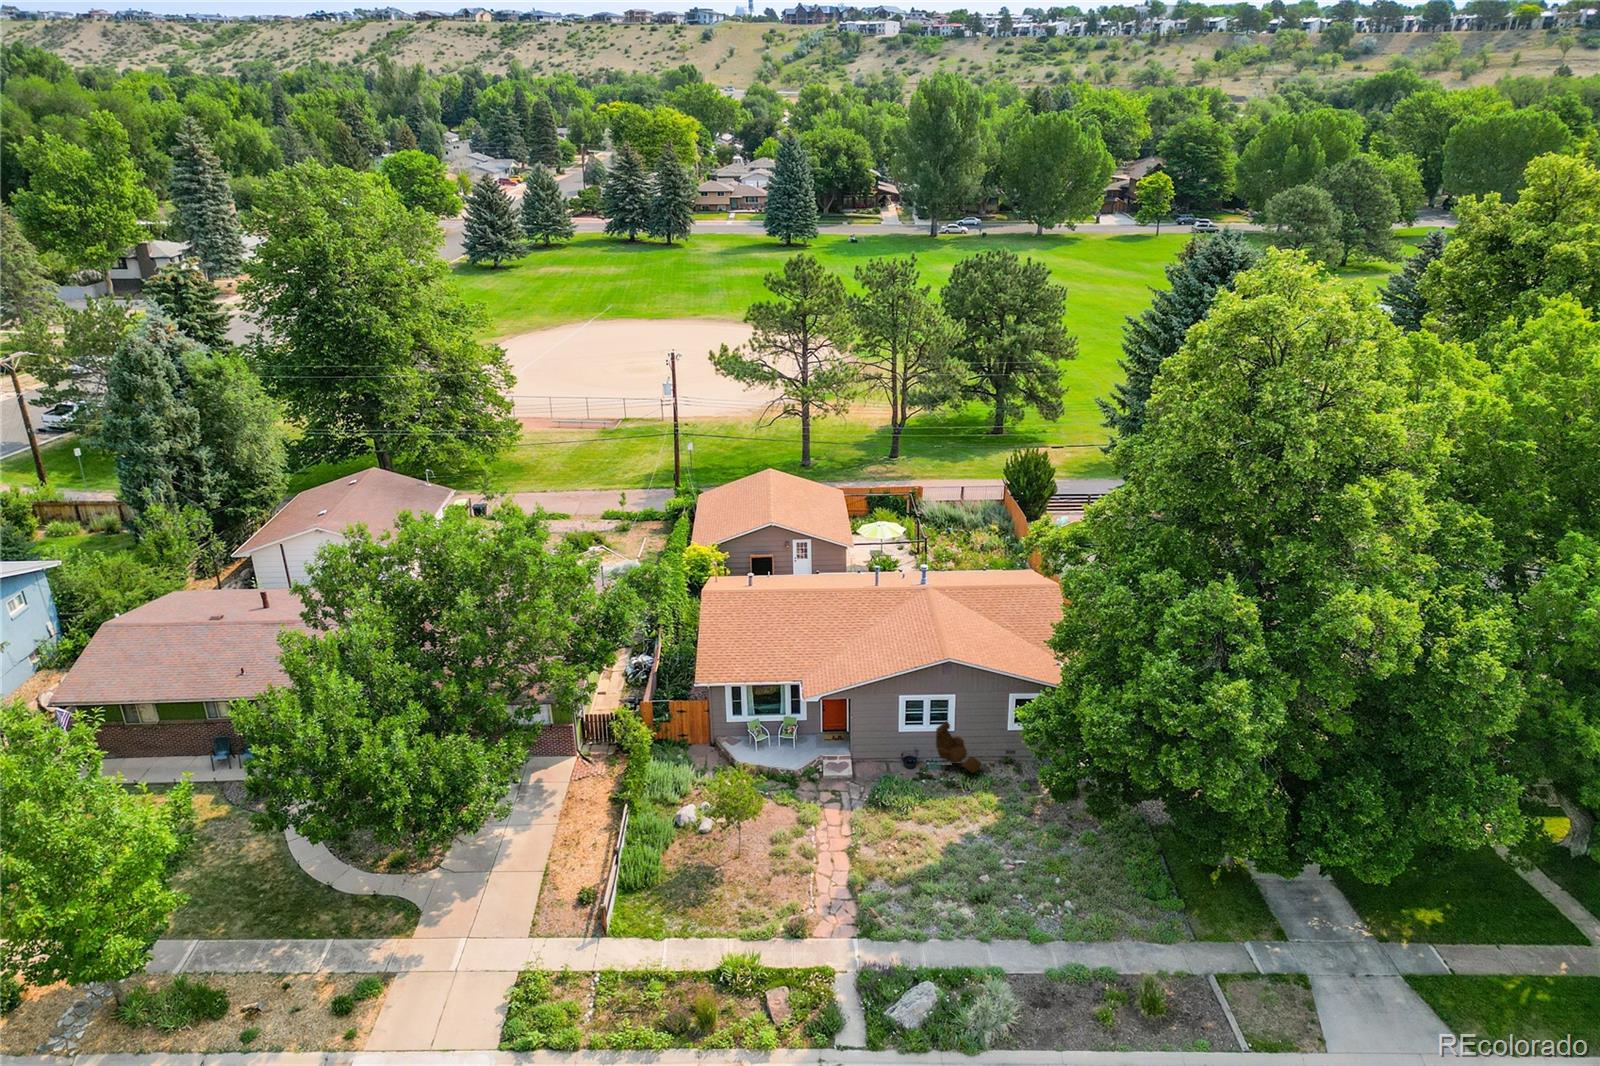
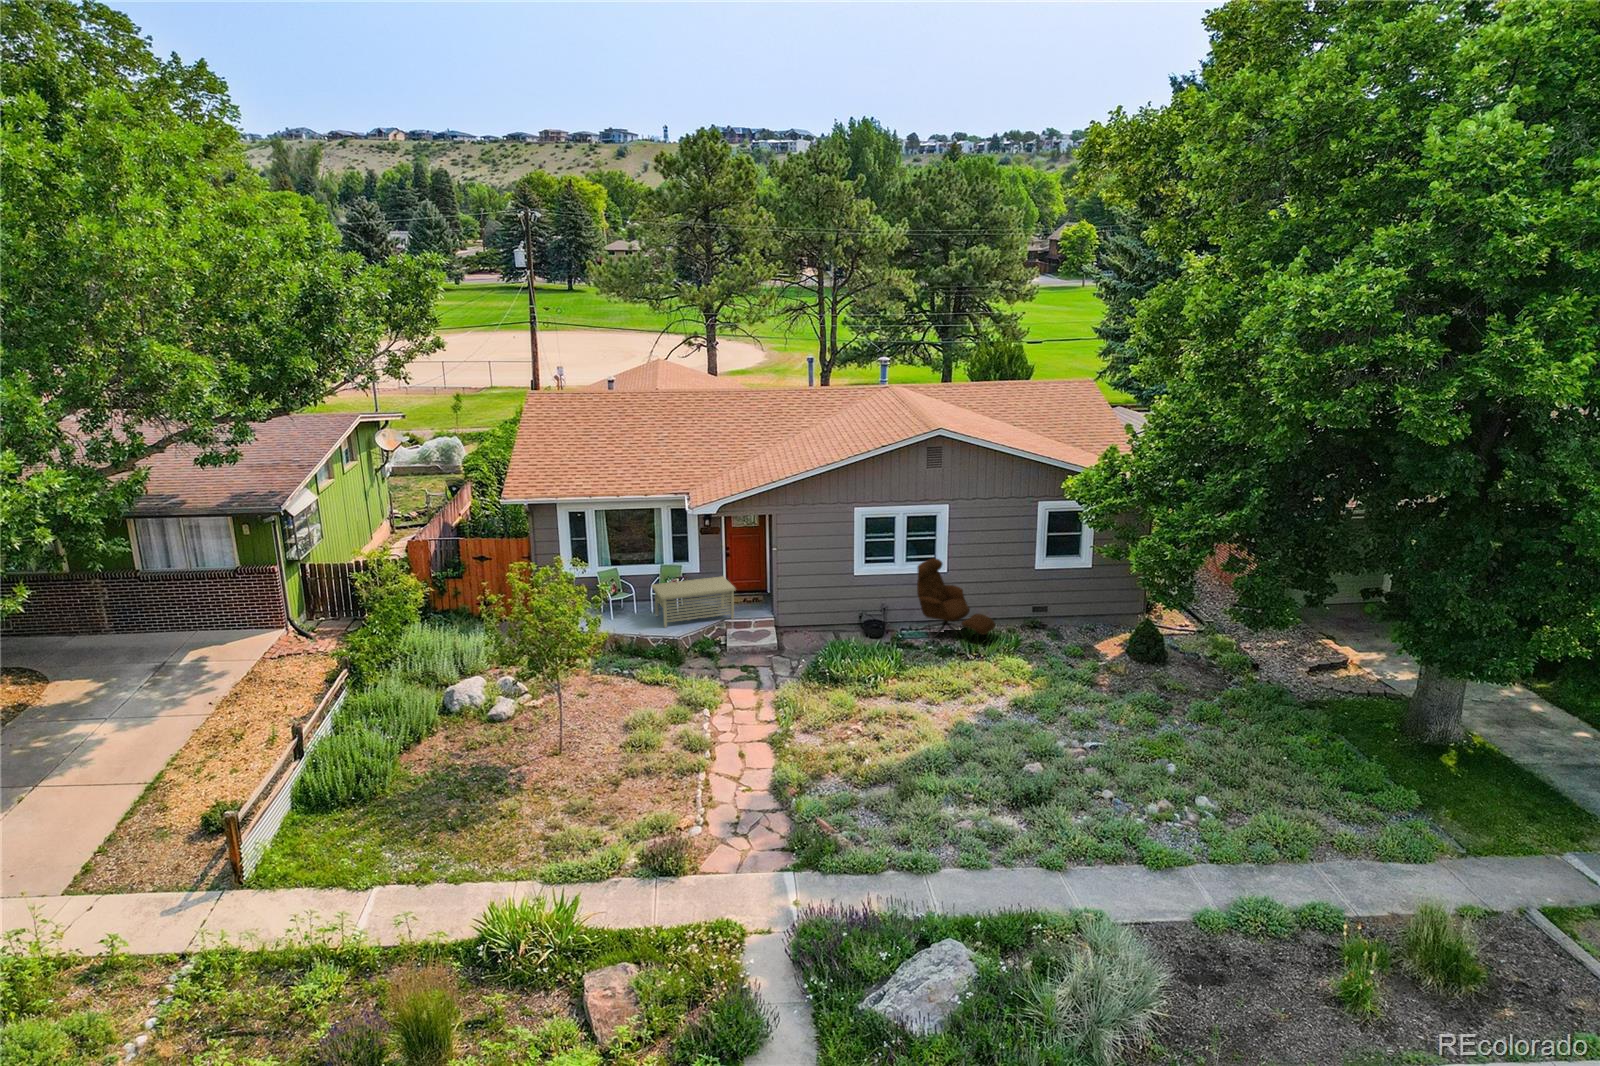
storage bench: none [778,722,828,757] -> present [652,576,736,627]

